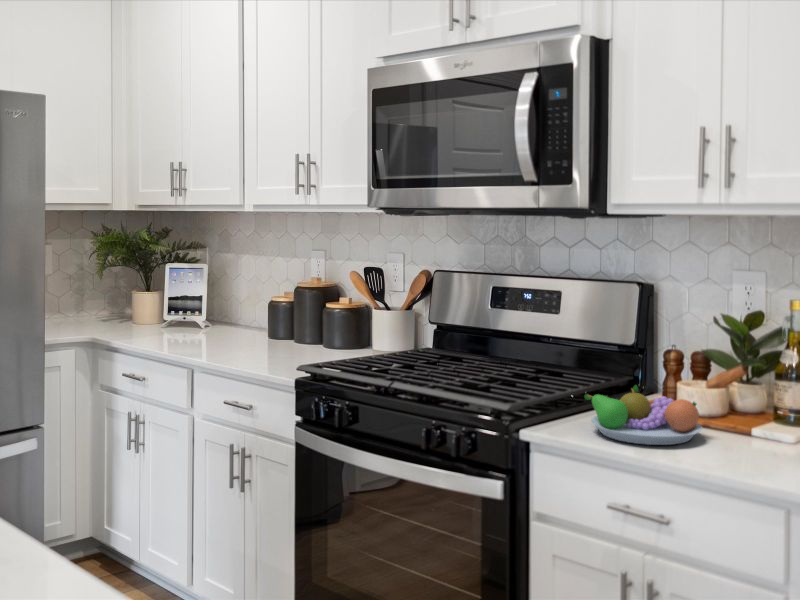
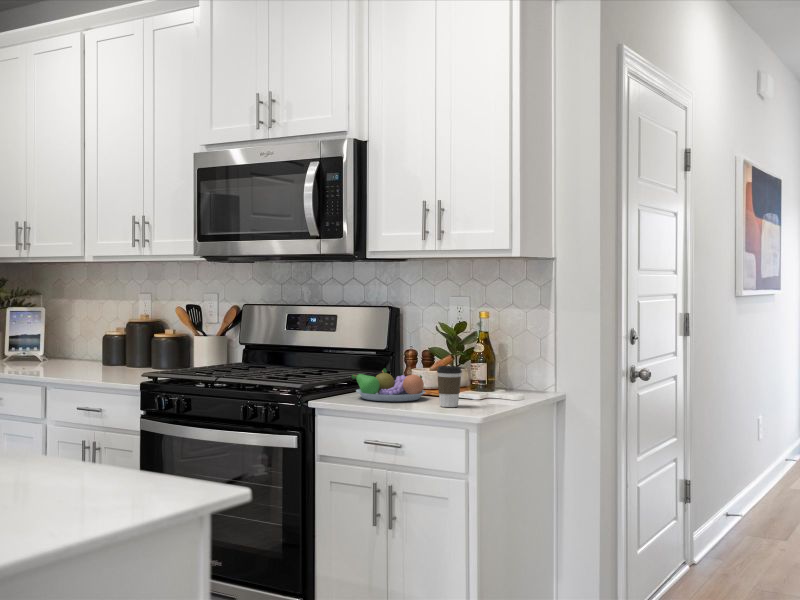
coffee cup: none [728,397,771,467] -> present [437,366,462,407]

